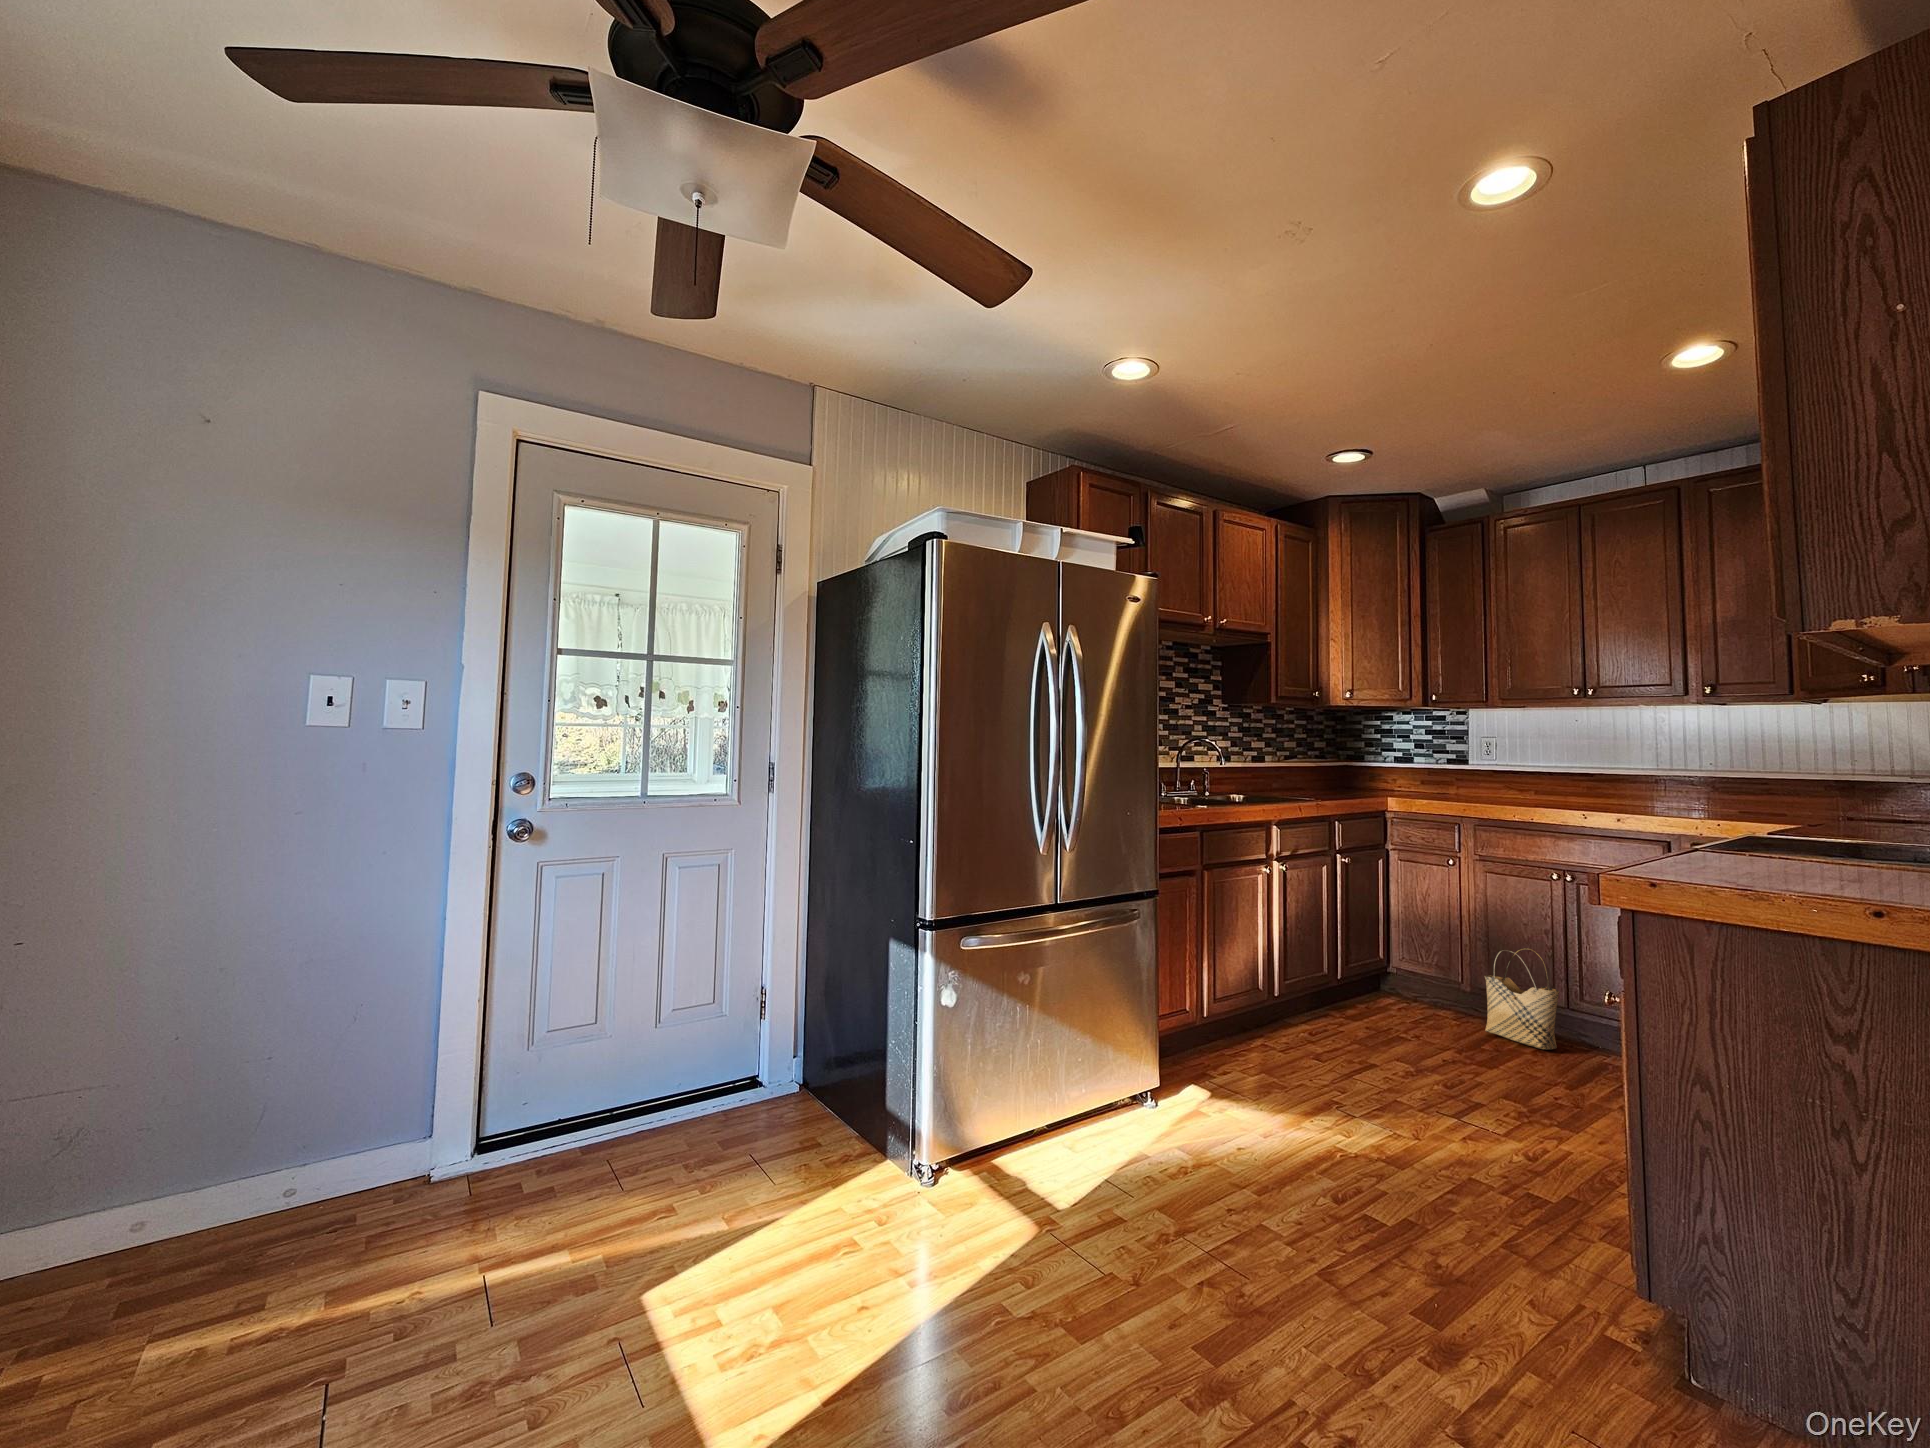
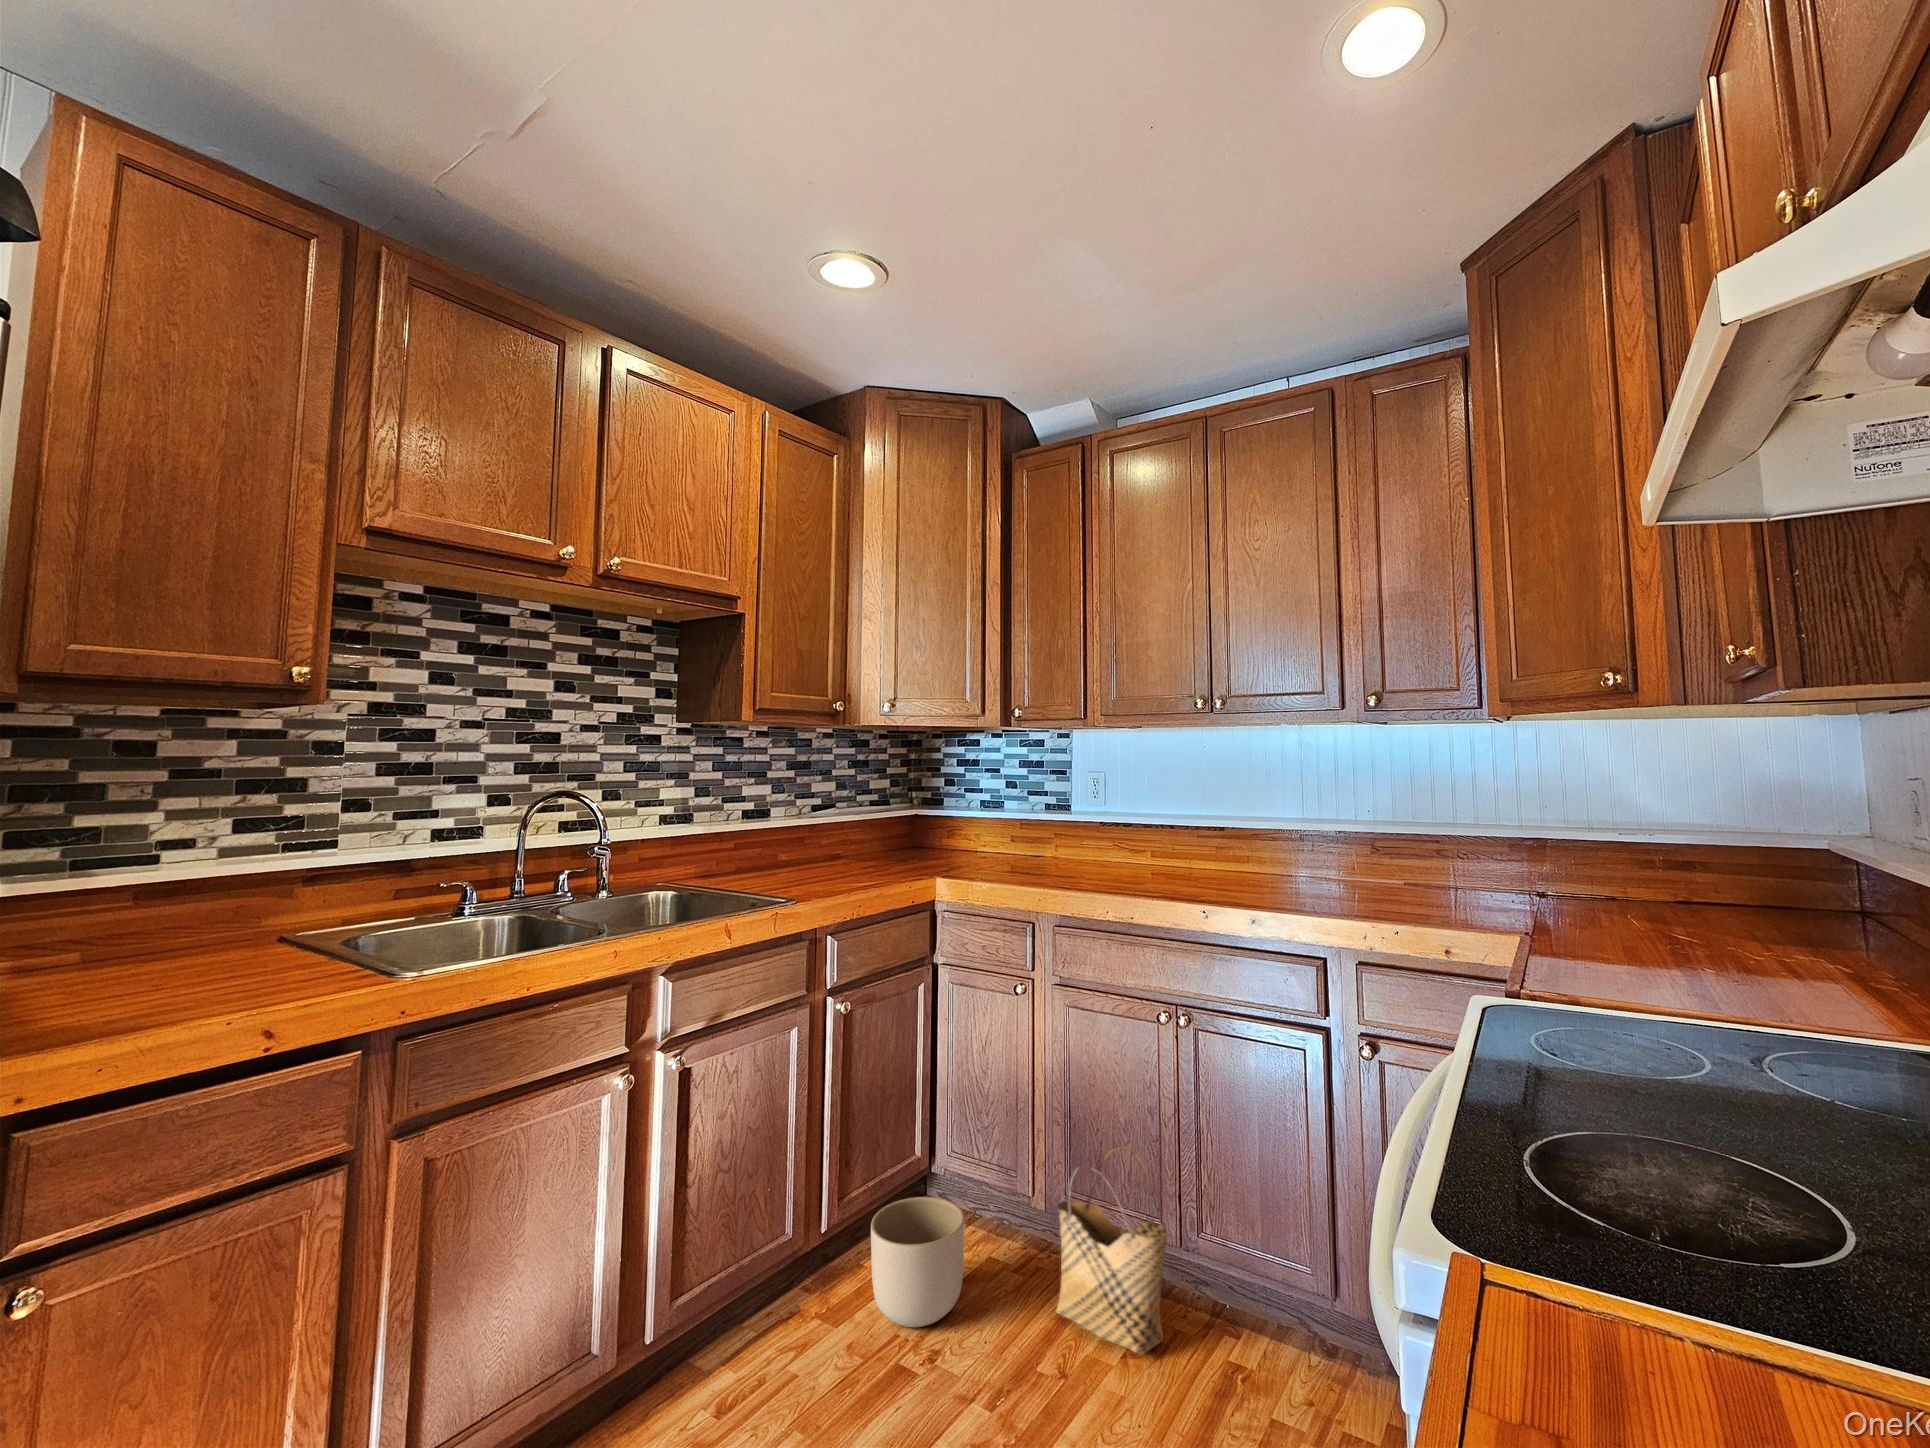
planter: none [1369,968,1425,1026] -> present [871,1197,965,1327]

